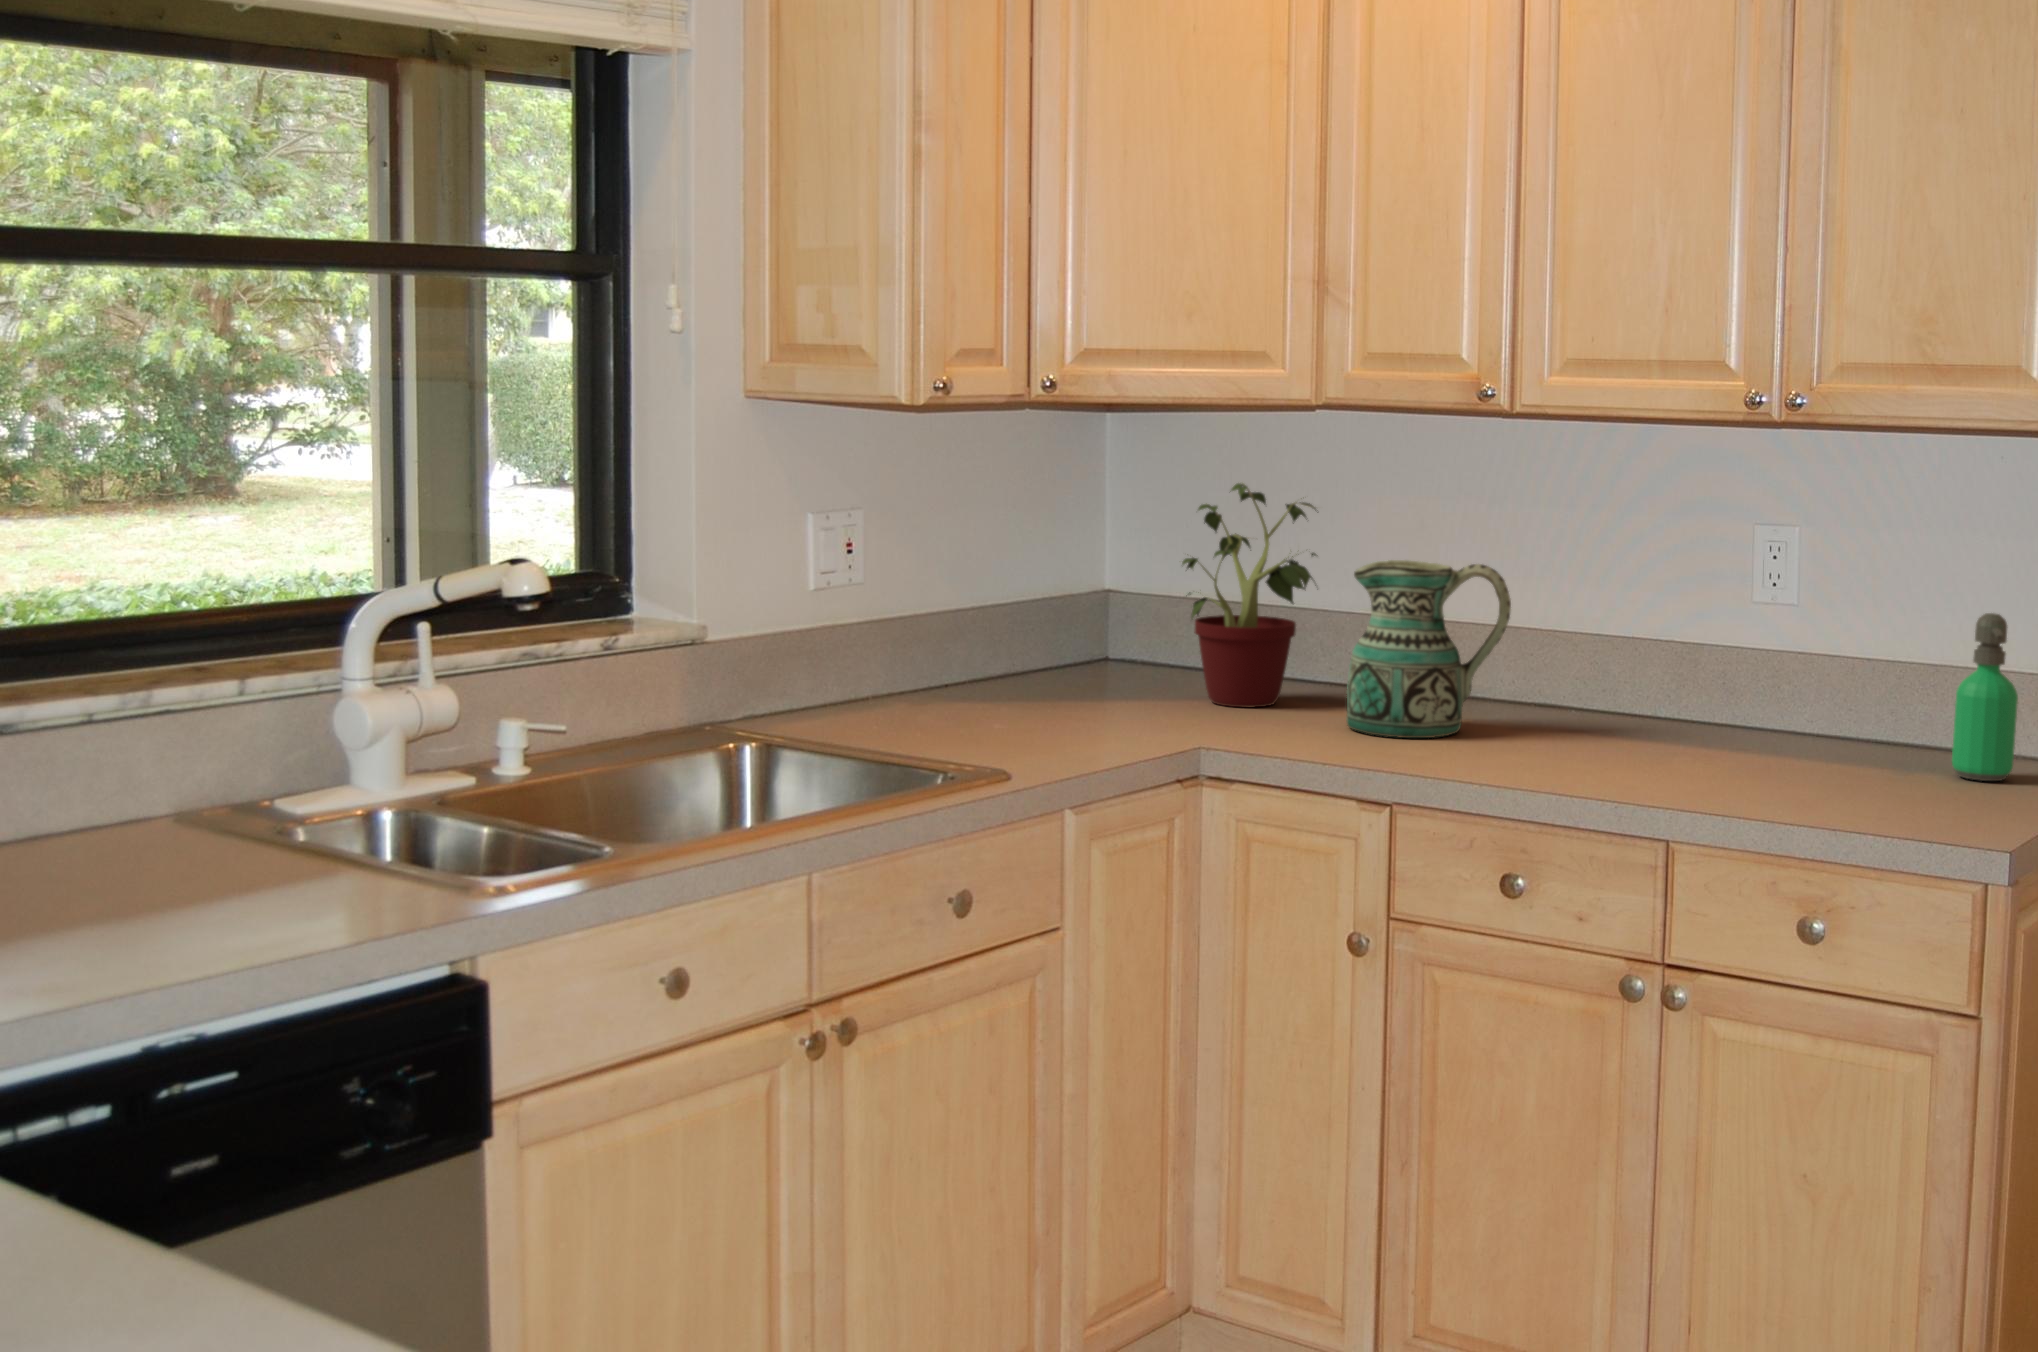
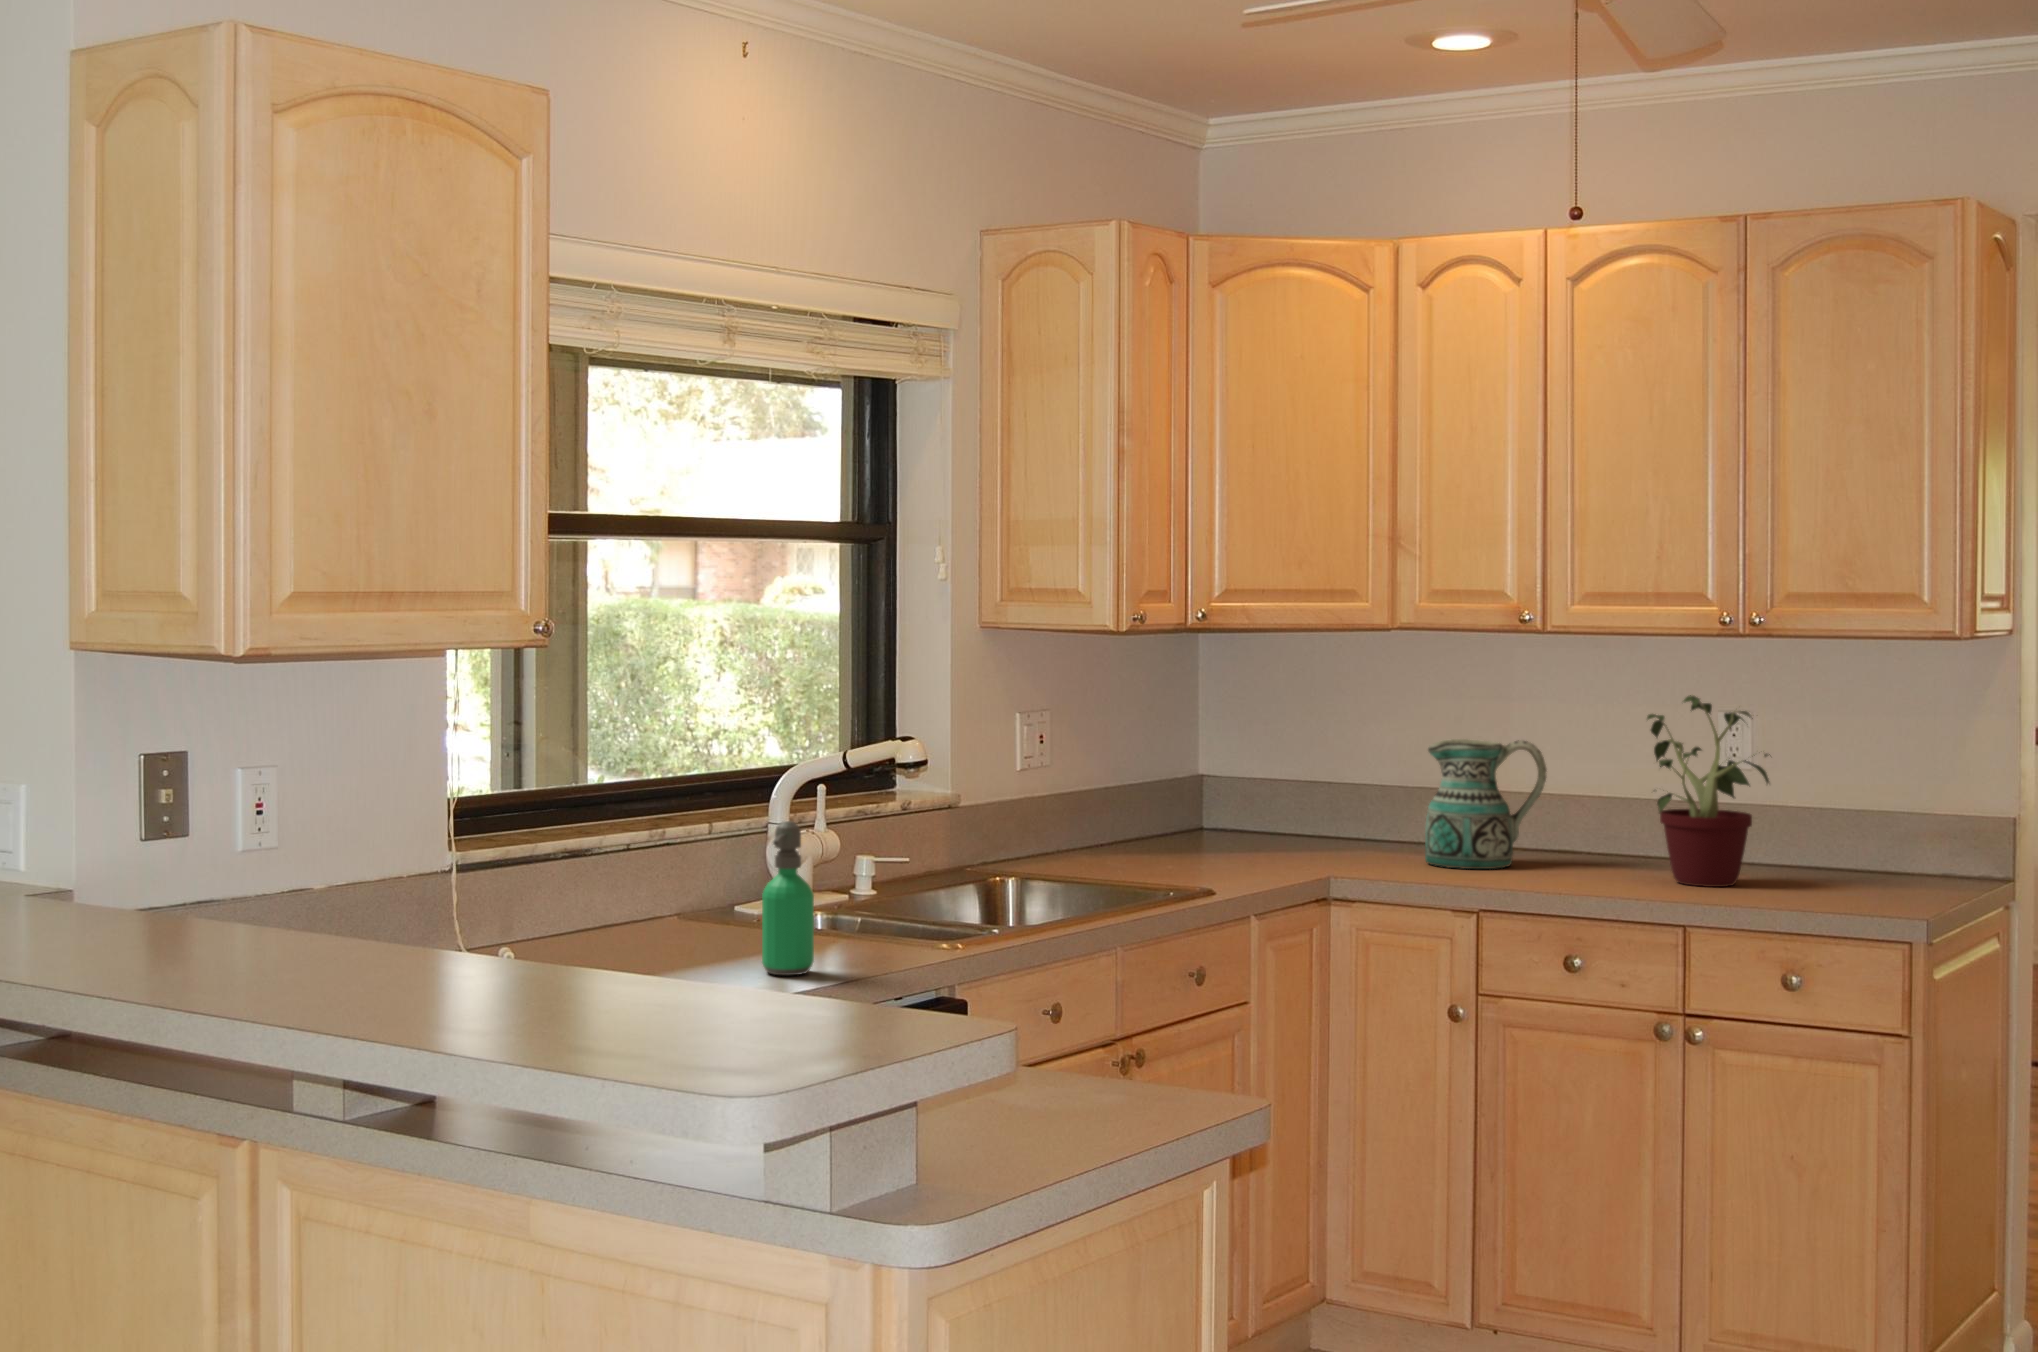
potted plant: present [1182,483,1316,707] -> present [1647,695,1770,887]
soap dispenser: present [1952,613,2018,781] -> present [762,821,814,975]

